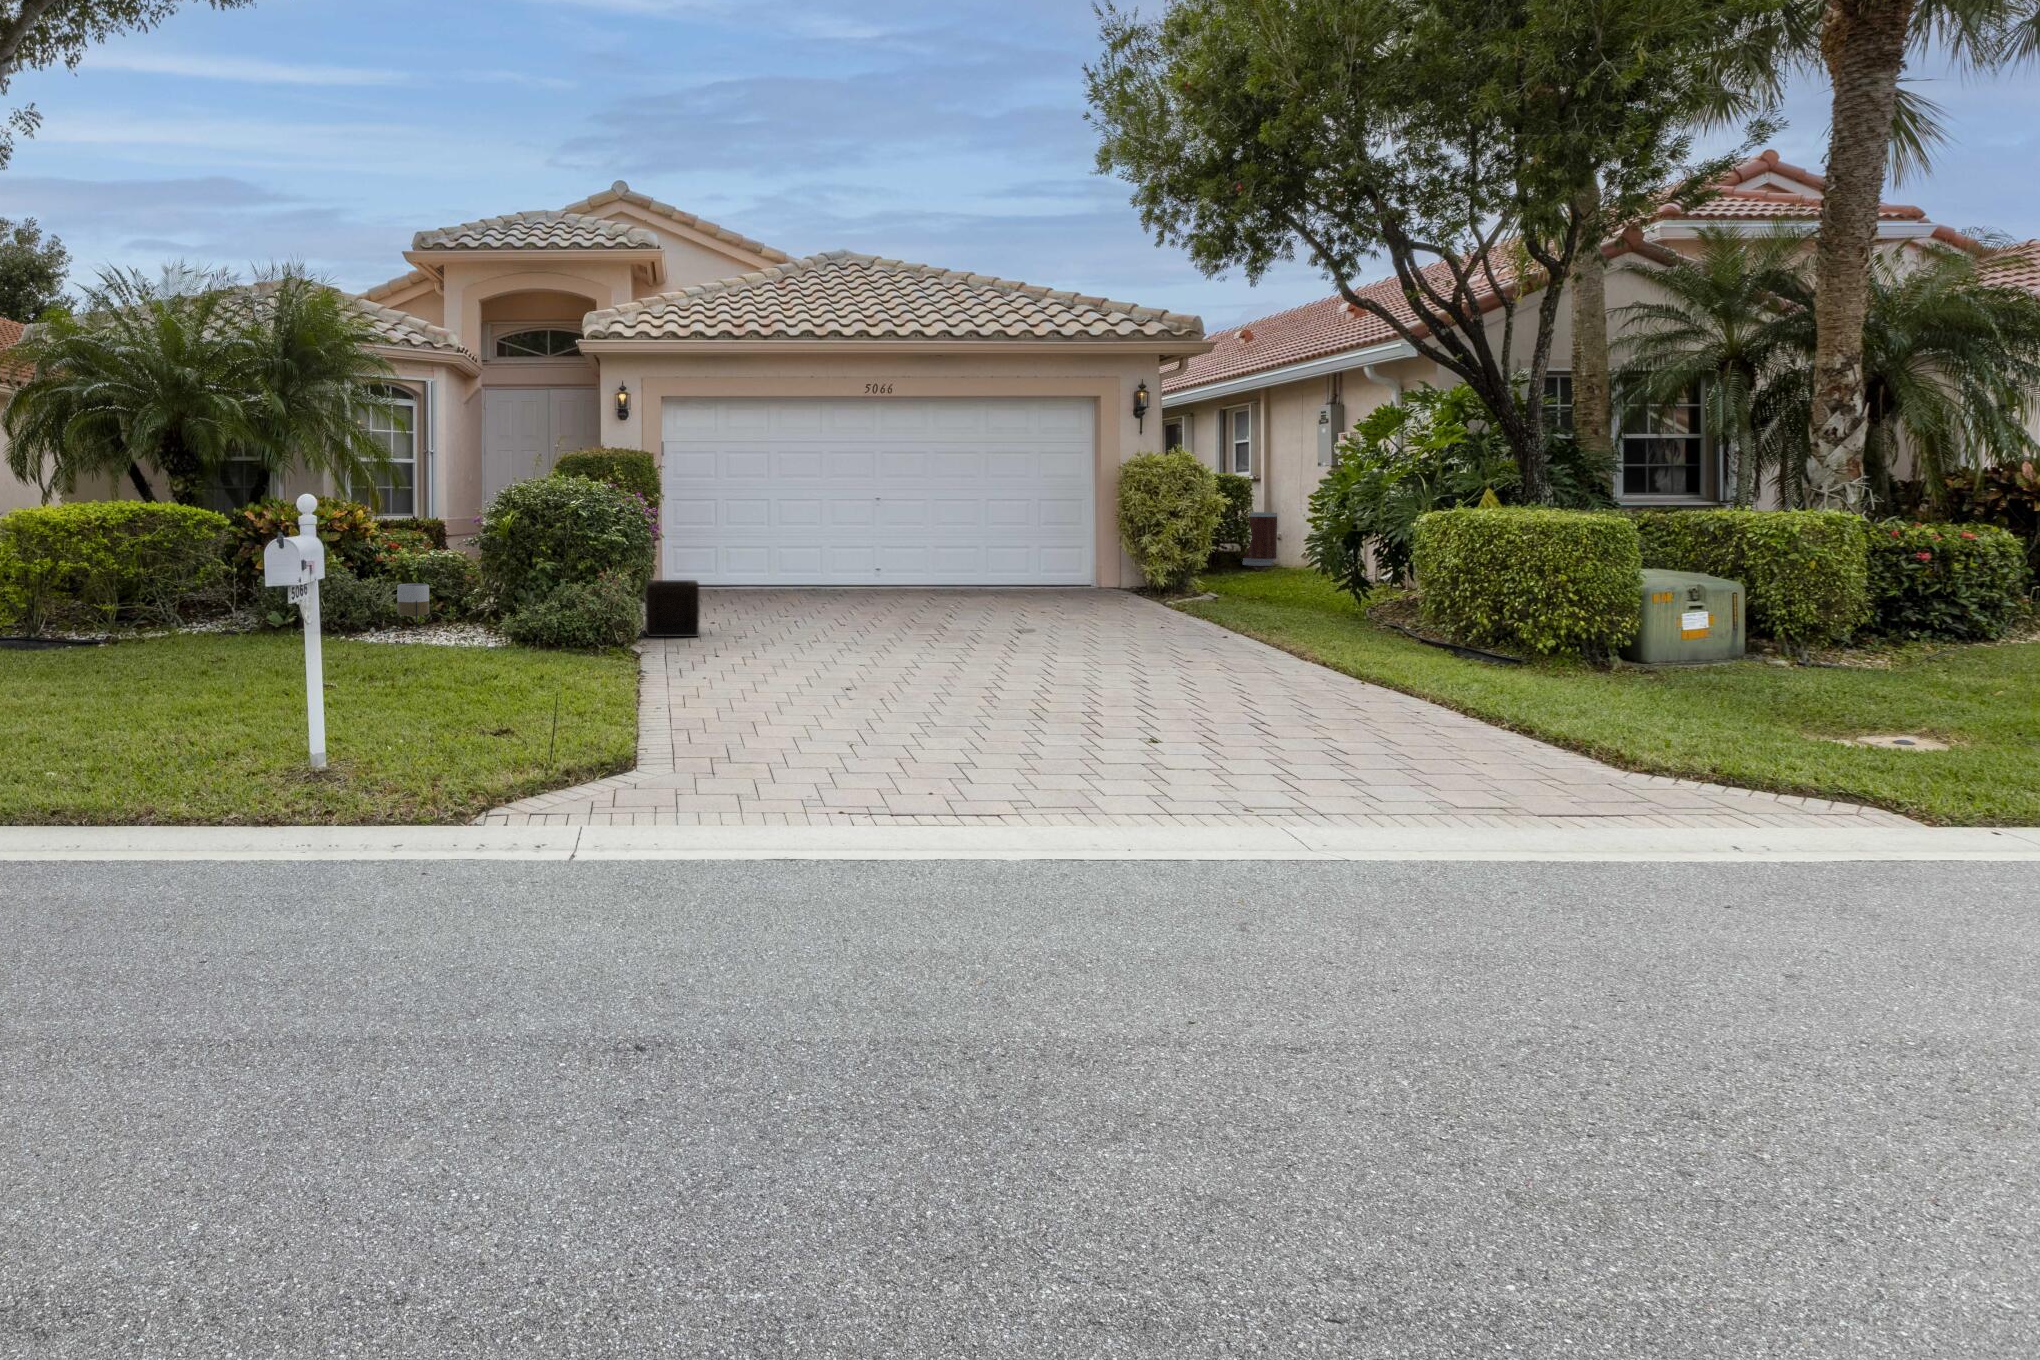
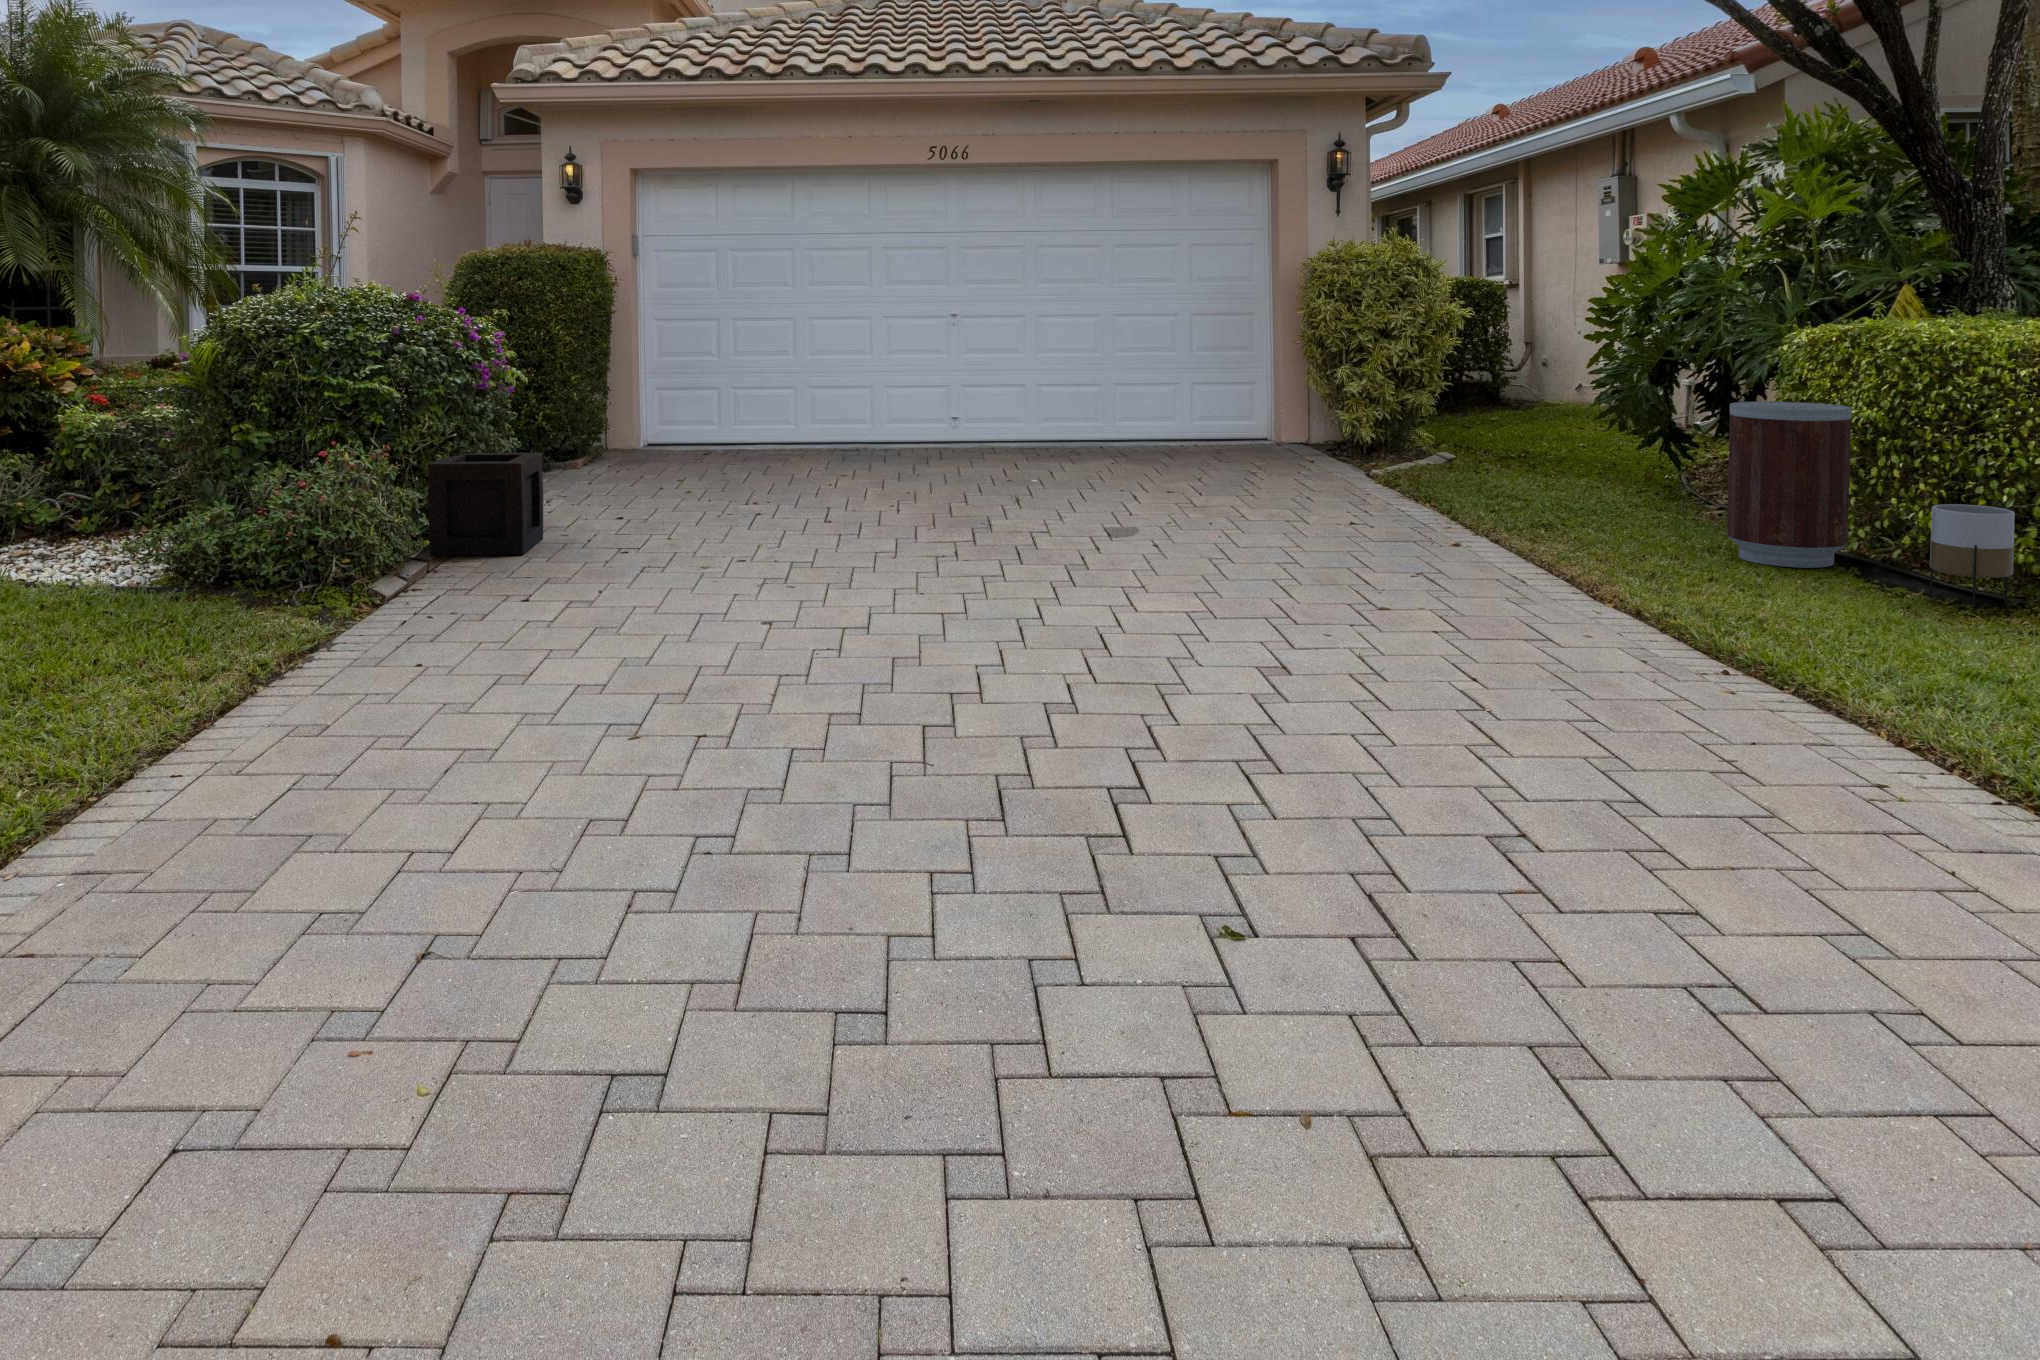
trash can: present [1242,512,1277,566] -> present [1727,402,1852,568]
planter: present [397,584,429,631] -> present [1930,504,2015,611]

